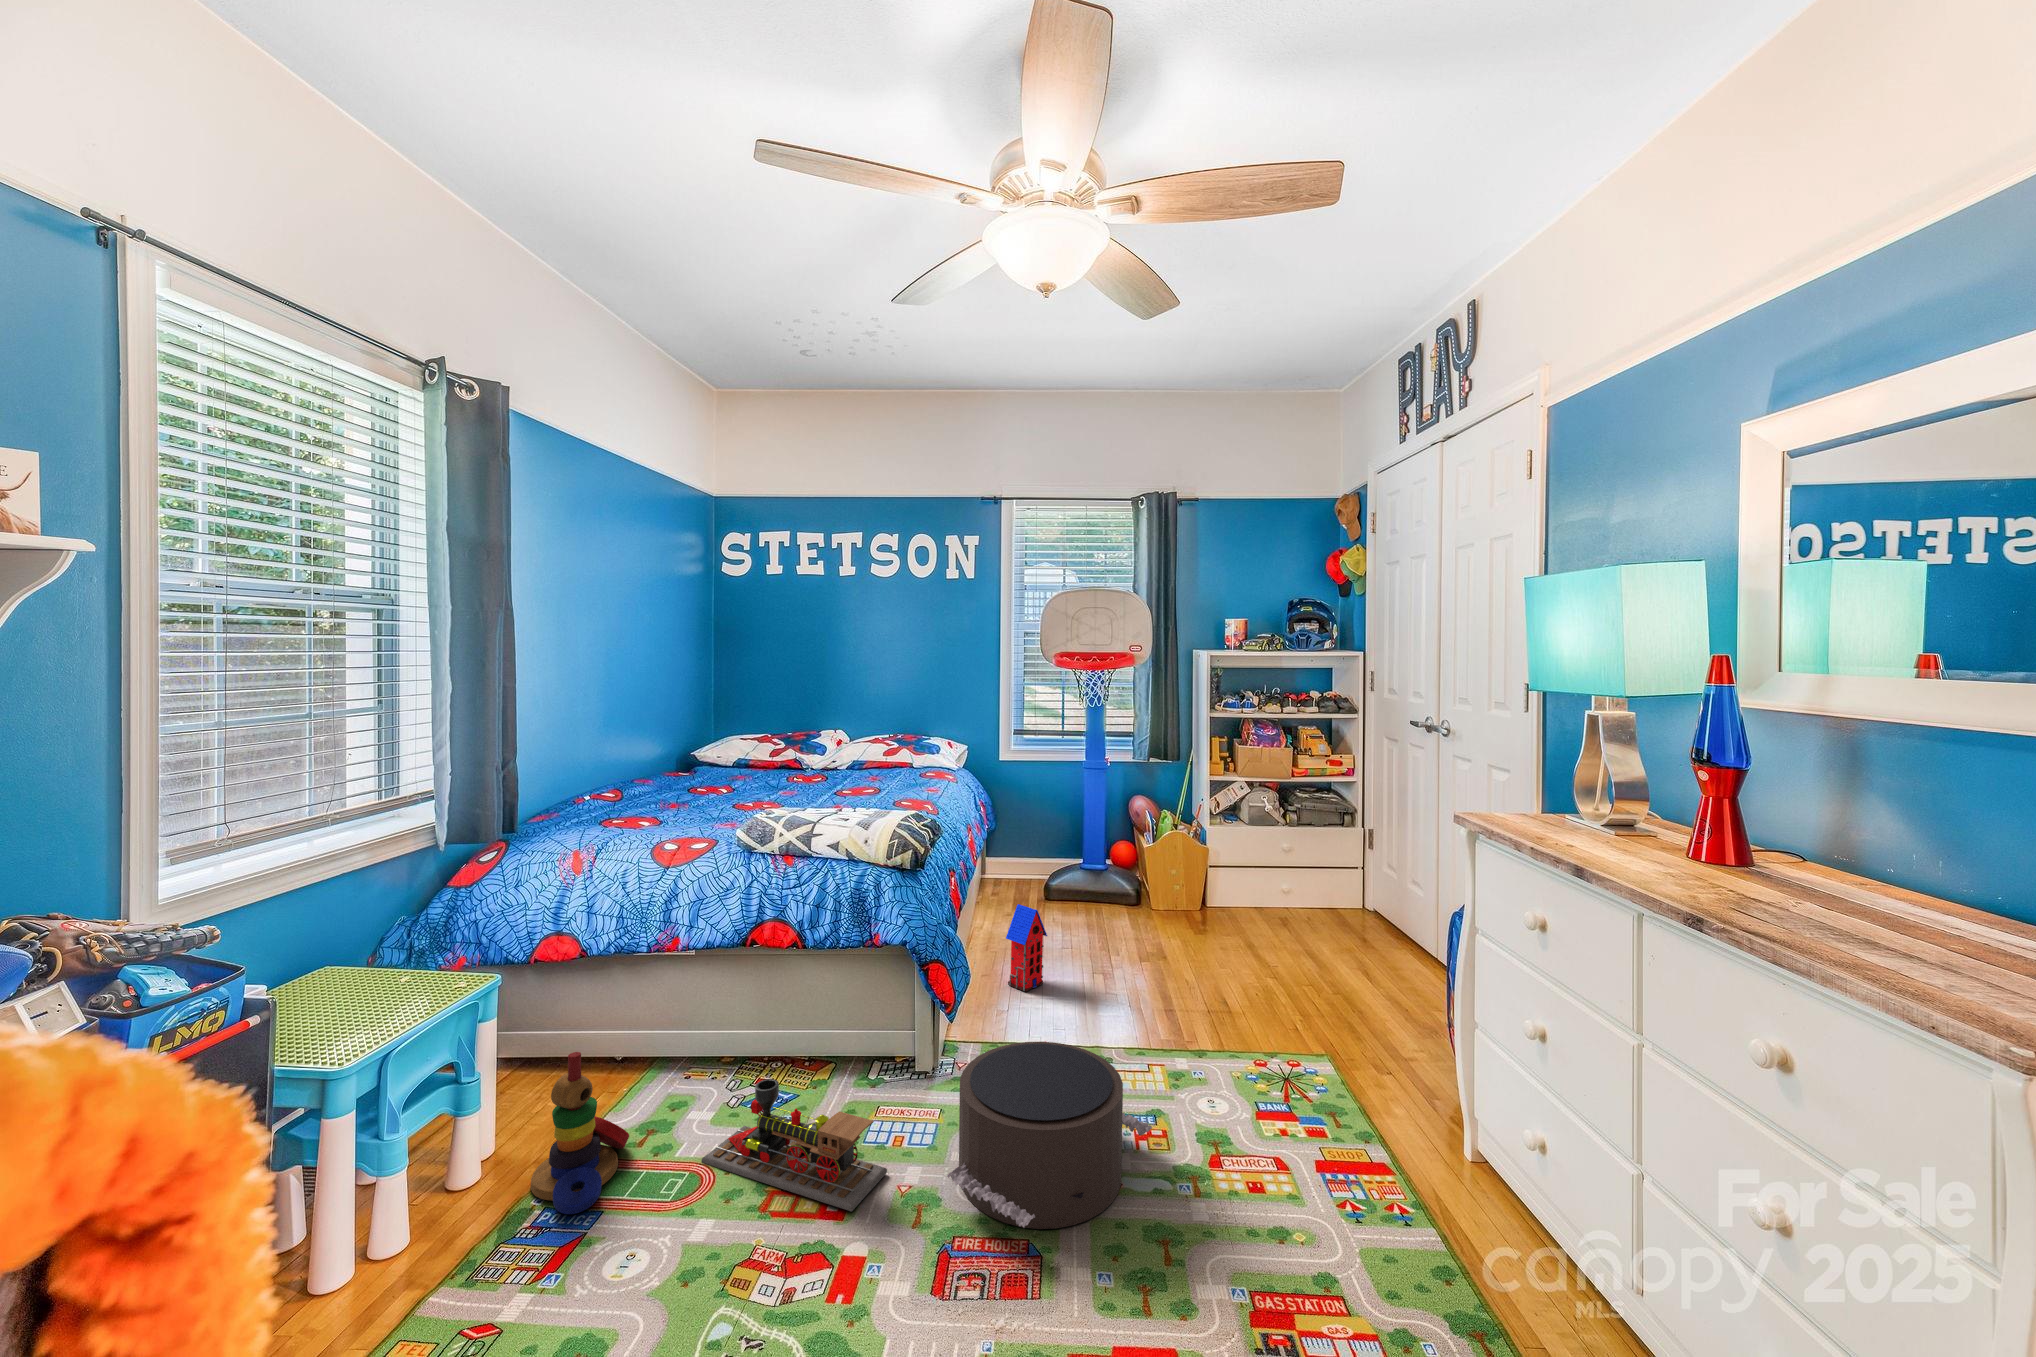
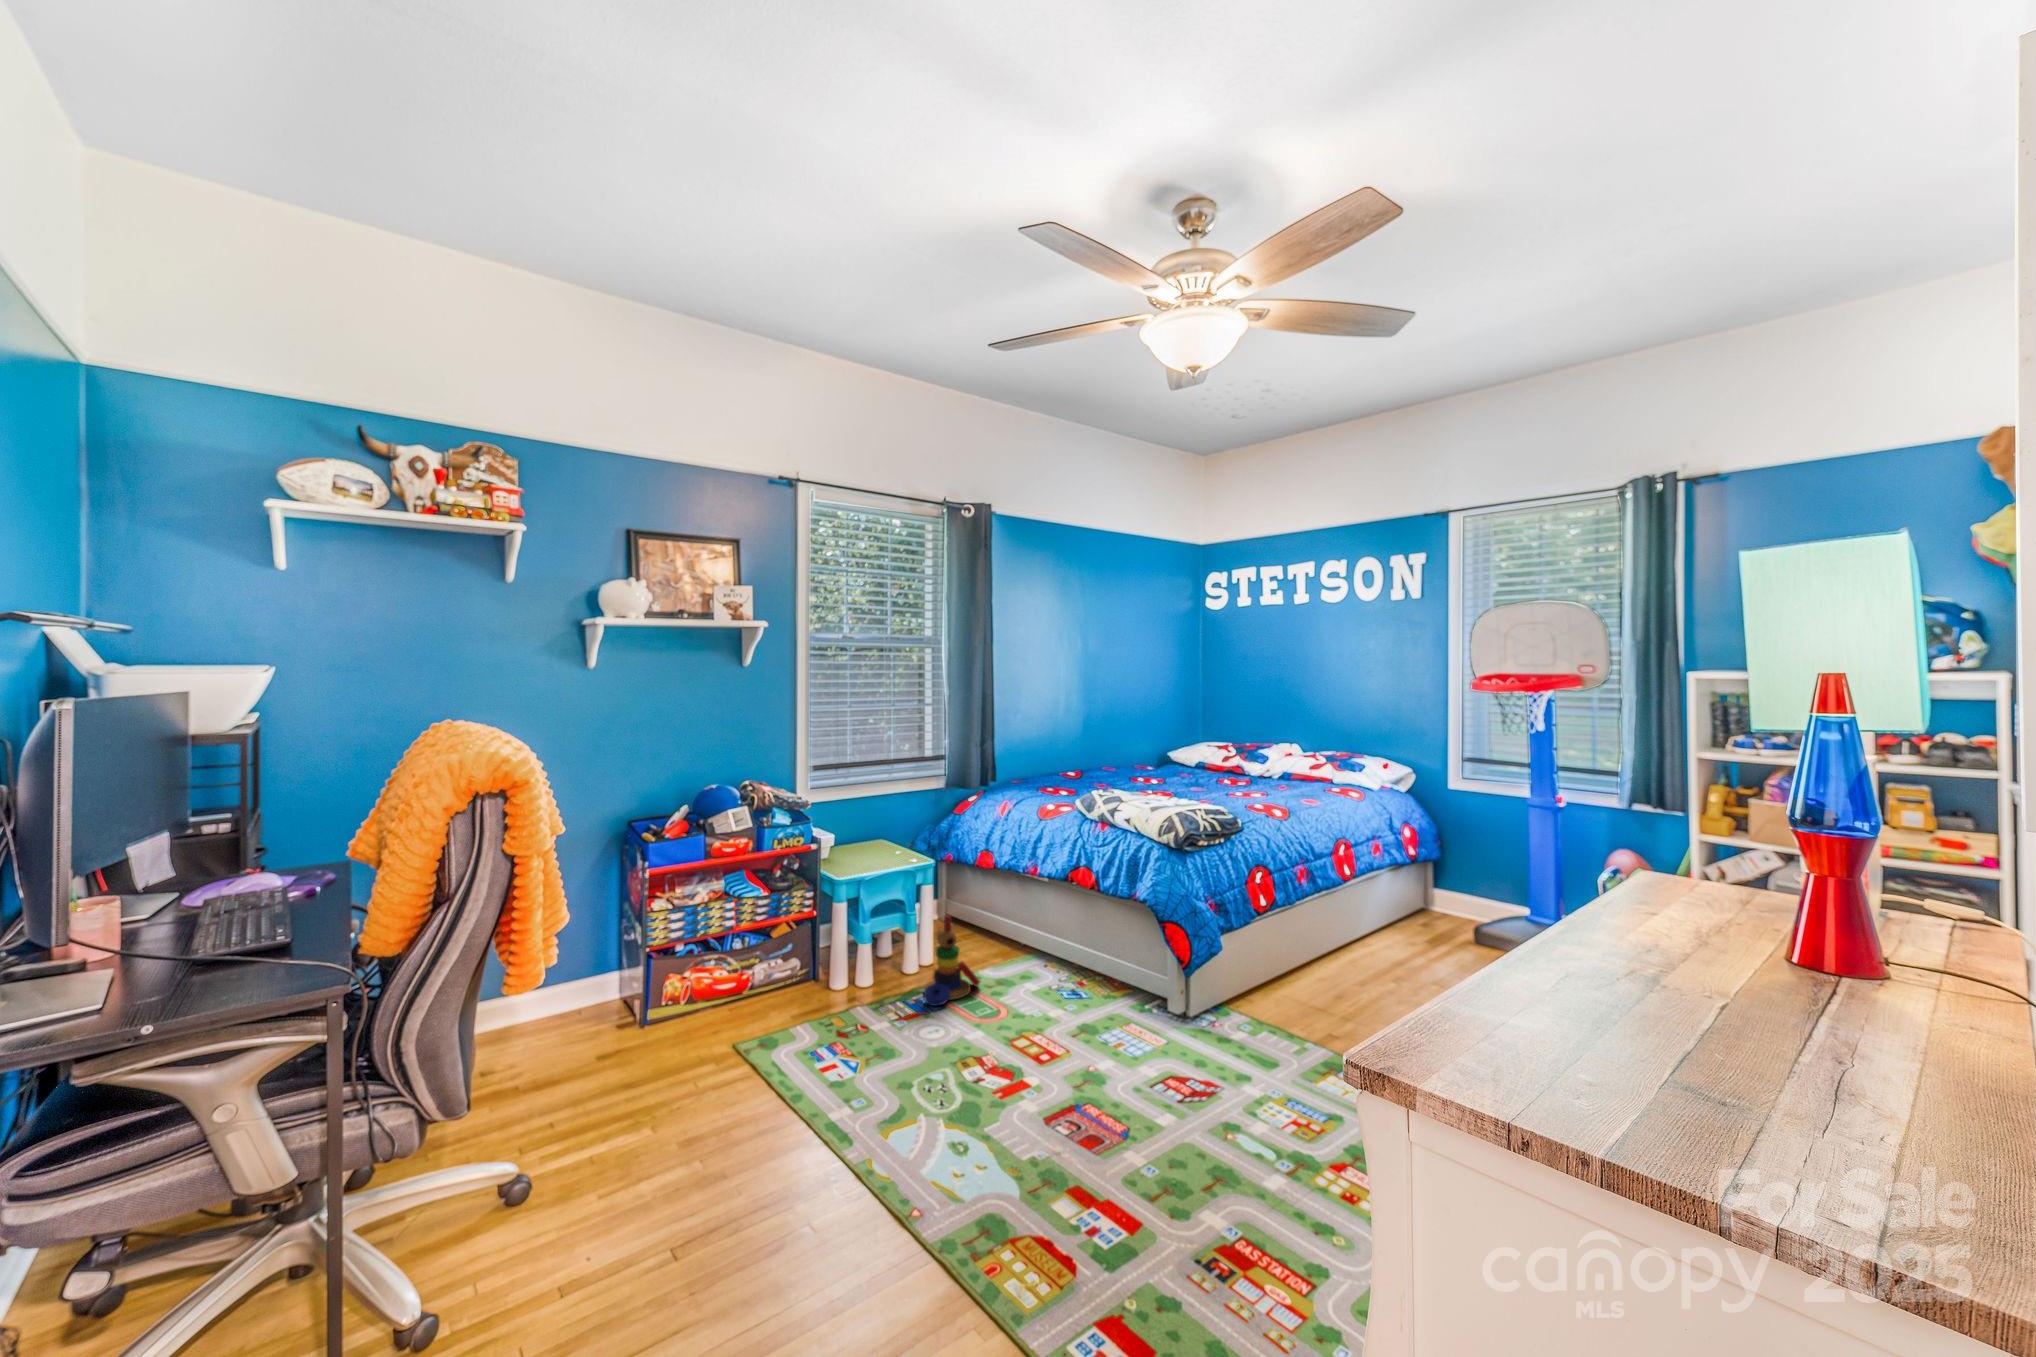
toy house: present [1006,904,1047,991] -> none [1326,915,1369,999]
pouf: present [948,1042,1152,1229] -> none [1109,998,1294,1139]
toy train: present [701,1079,887,1212] -> none [1006,967,1093,1063]

